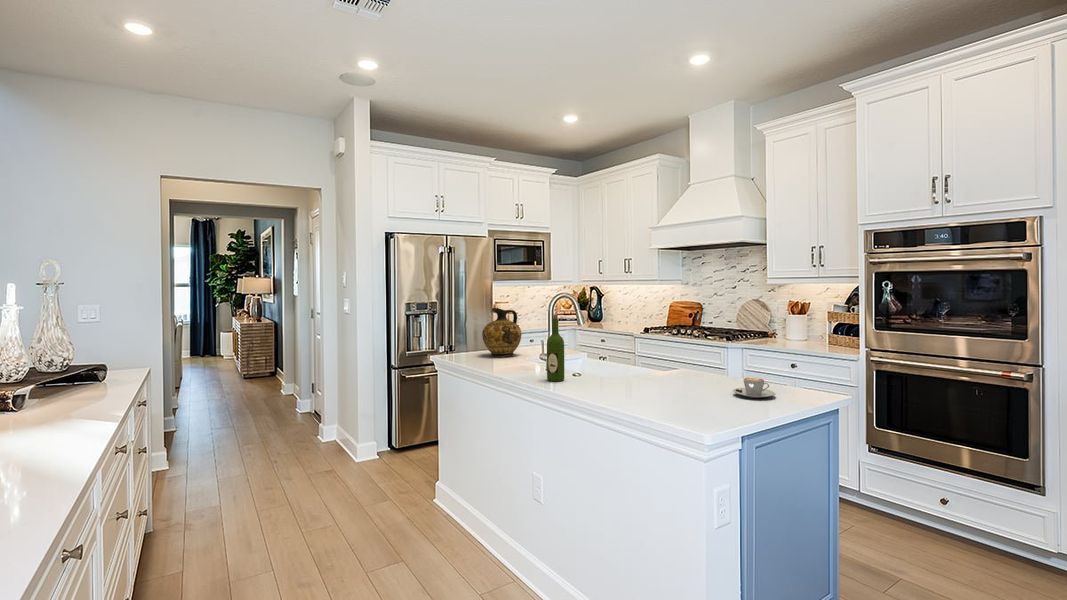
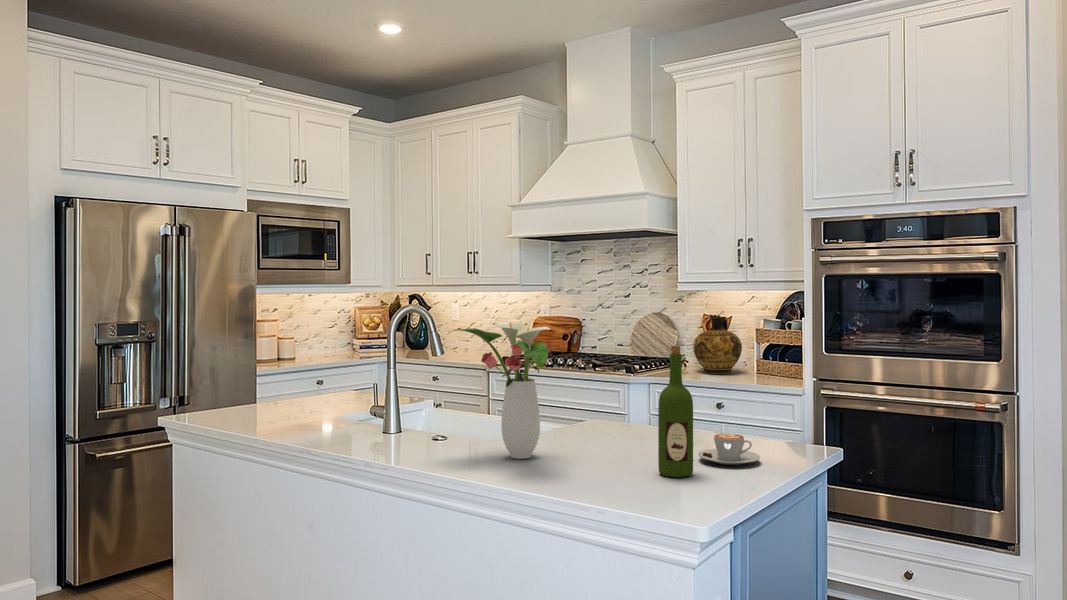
flower arrangement: none [575,303,639,386] -> present [448,322,551,459]
ceramic jug: present [482,308,522,357] -> present [693,315,742,374]
wine bottle: present [547,314,564,381] -> present [658,345,693,477]

